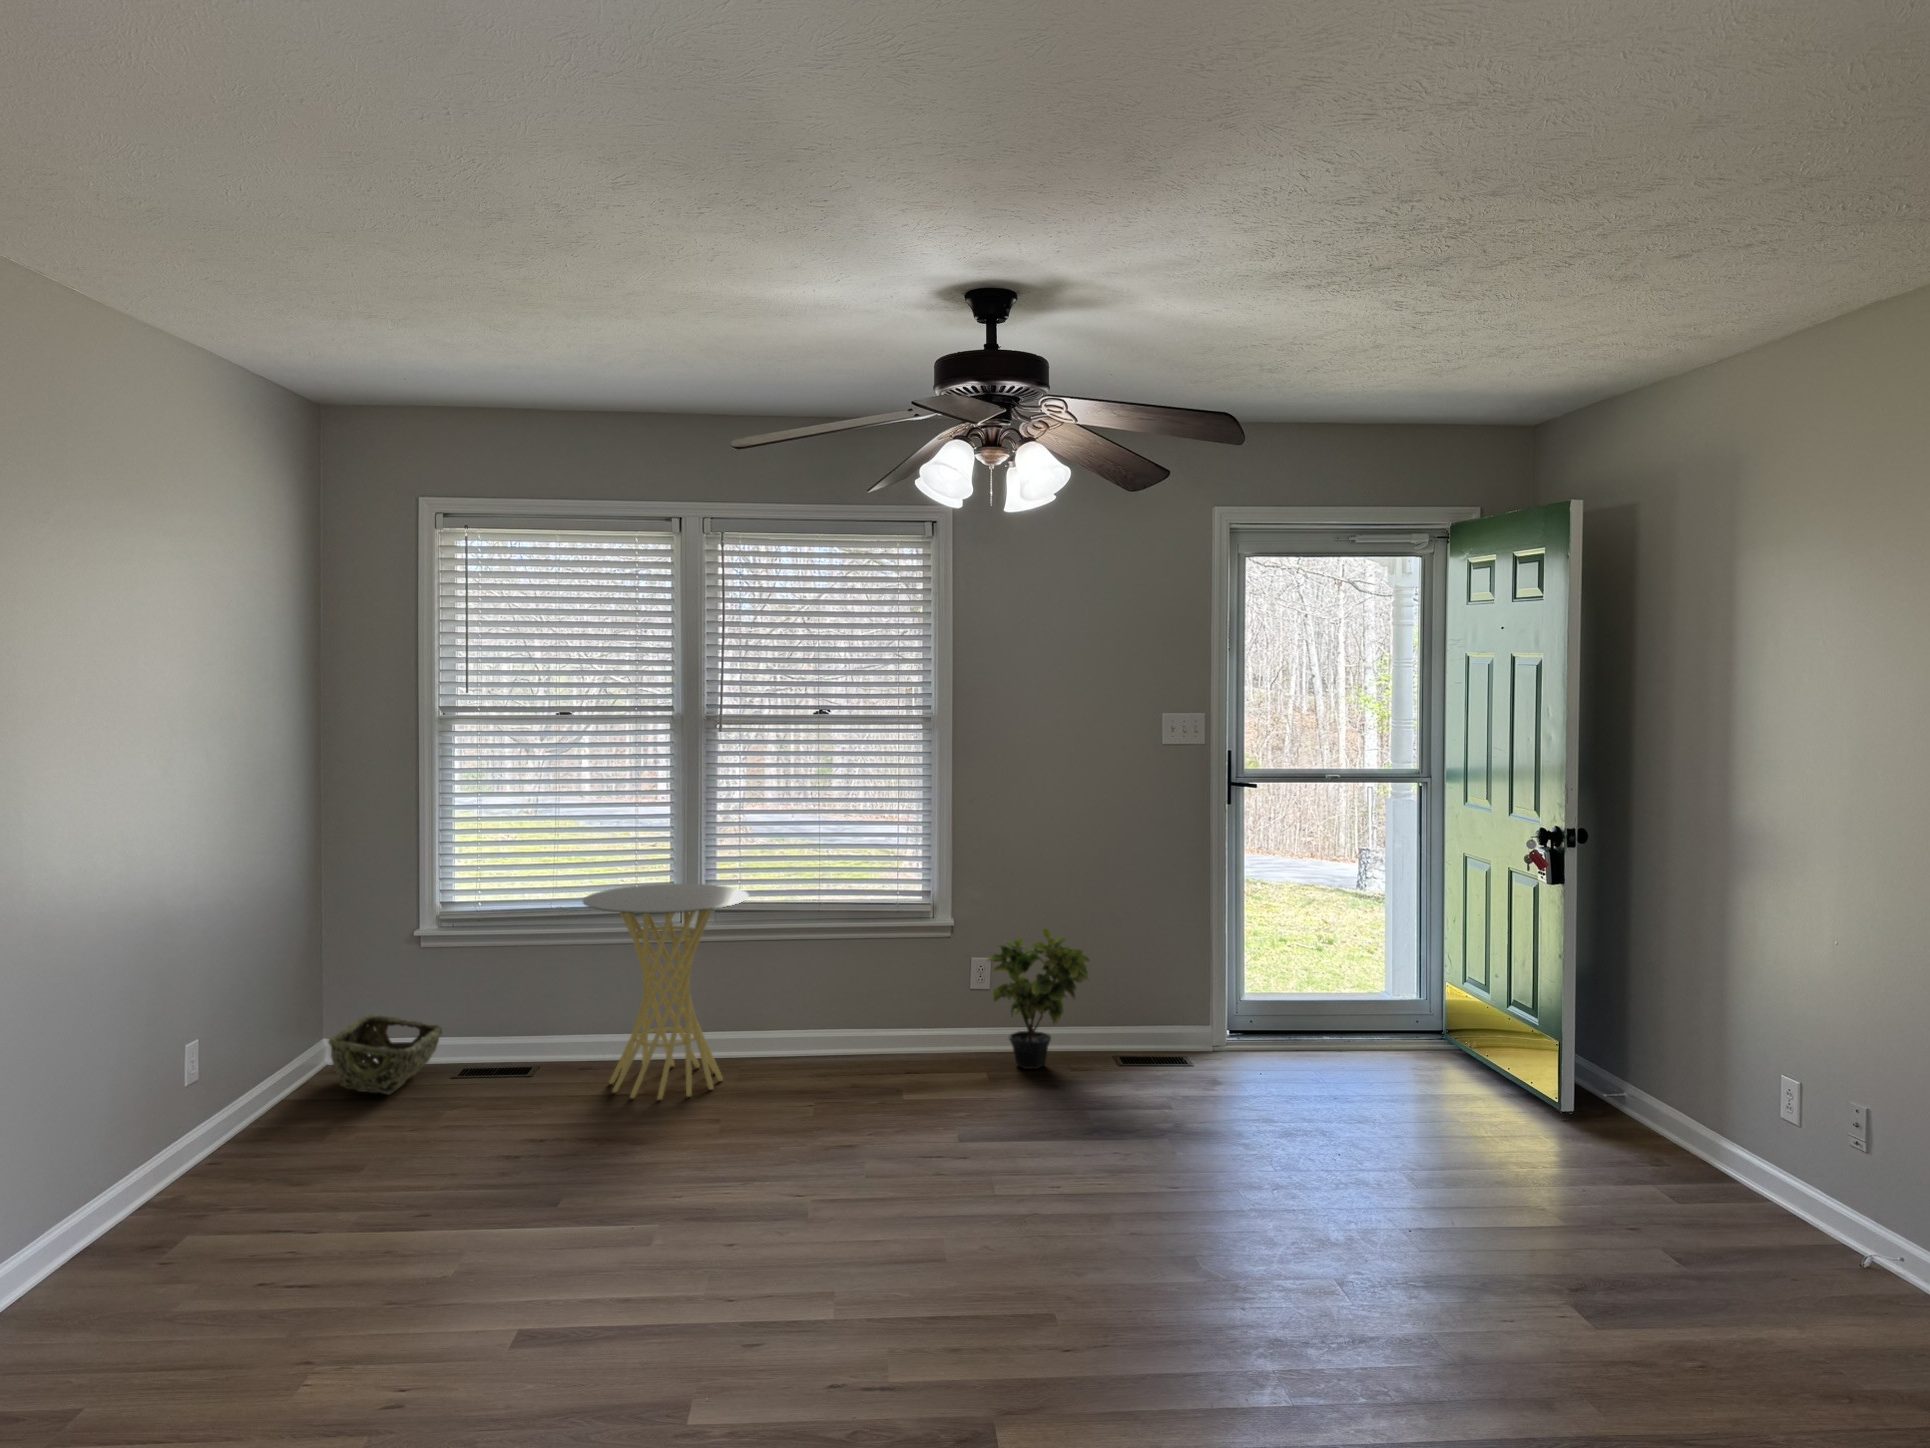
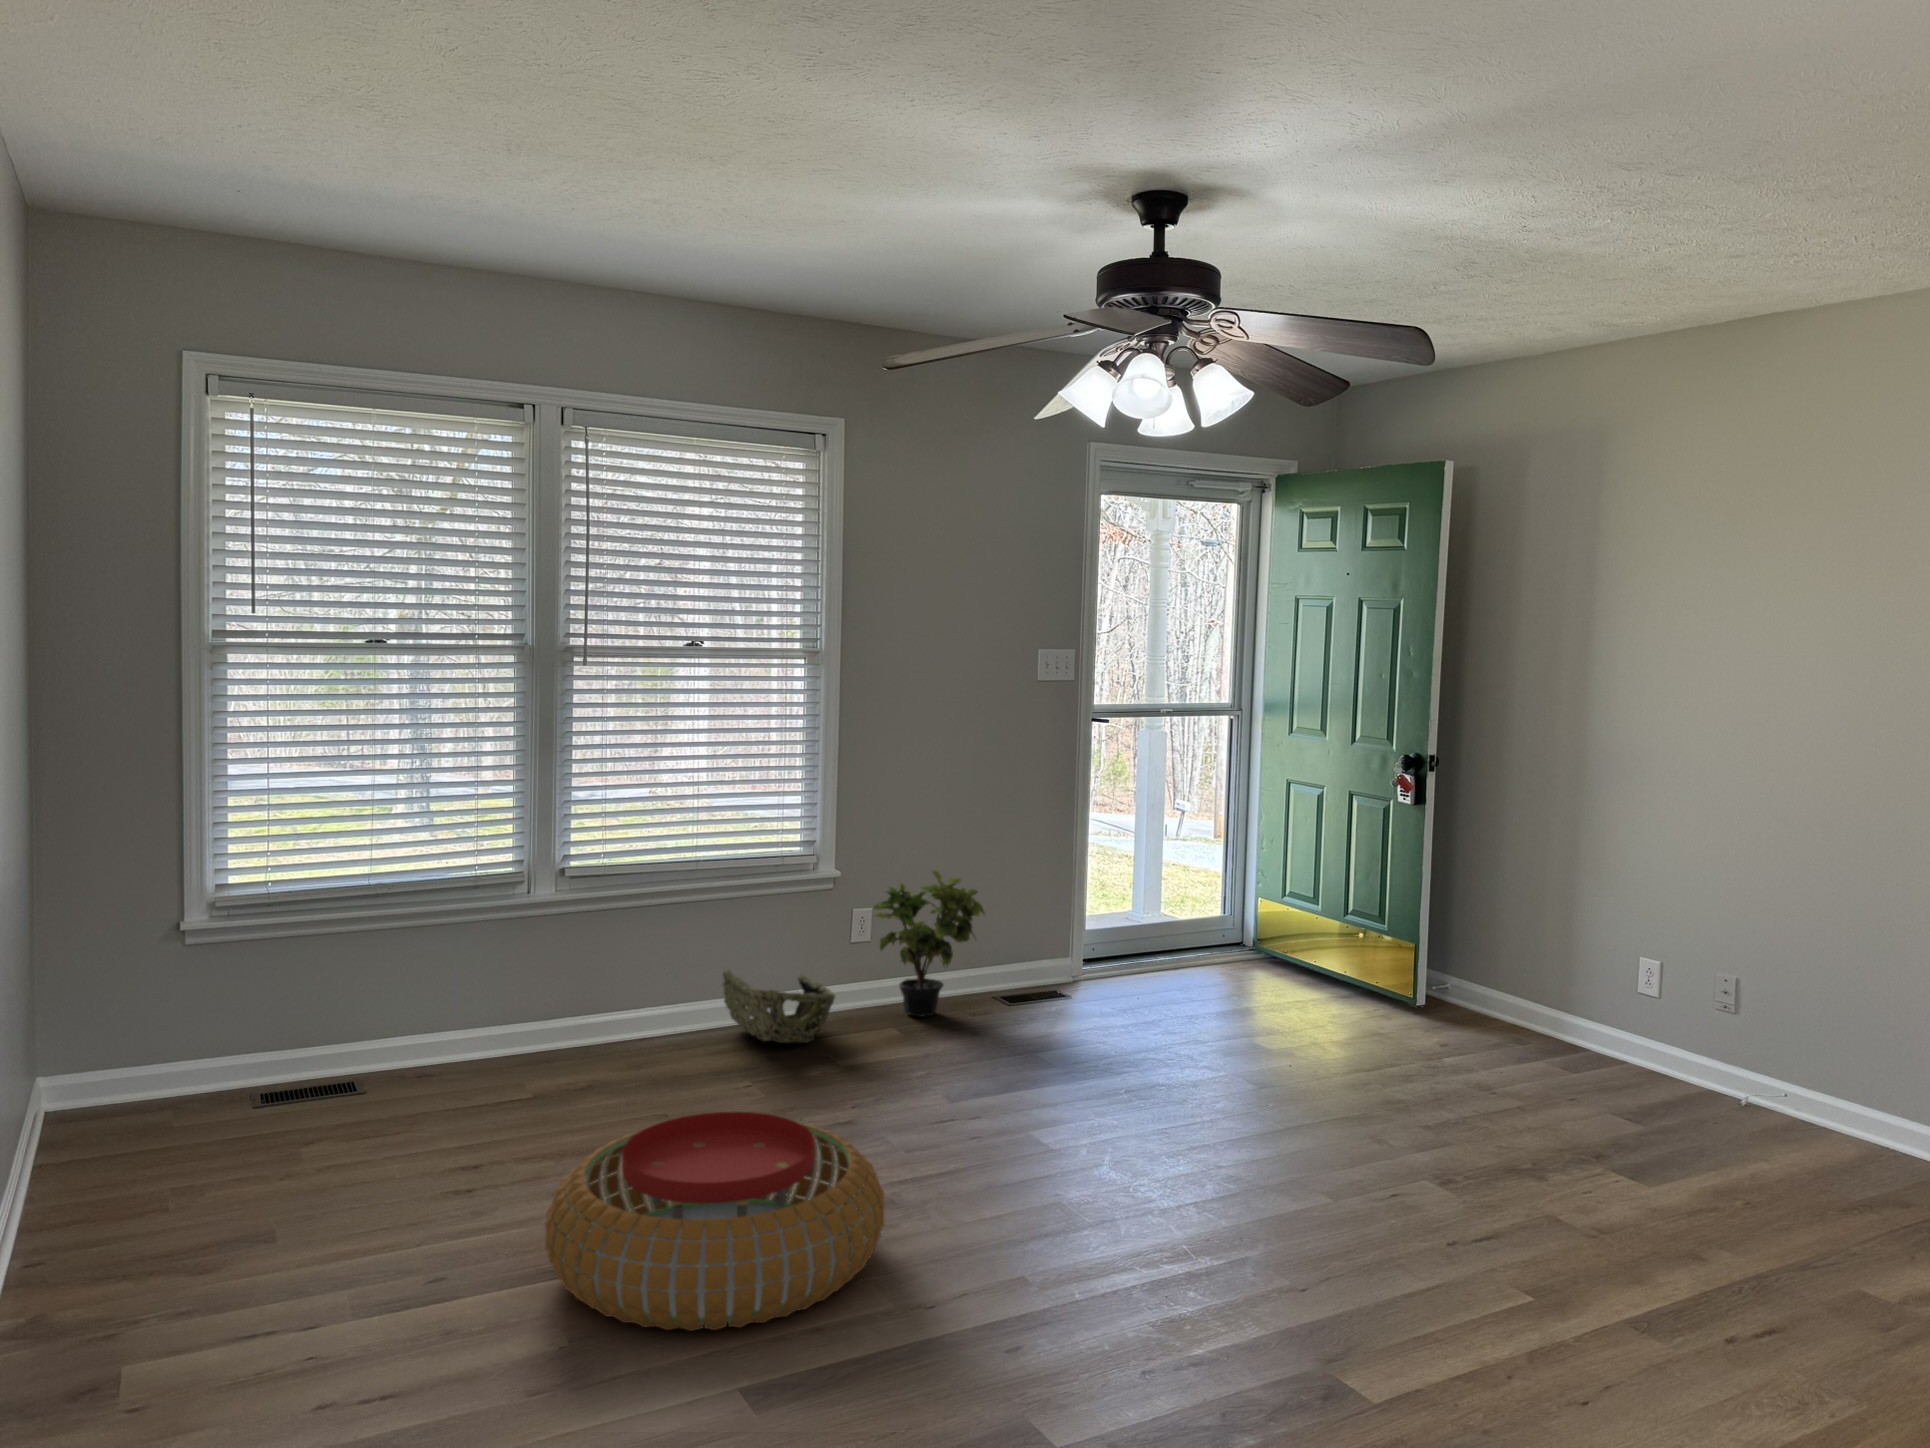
side table: present [583,884,748,1100] -> none [441,843,644,1097]
woven basket: present [329,1015,442,1094] -> present [723,967,835,1043]
pouf: none [473,1129,767,1313] -> present [545,1112,885,1331]

